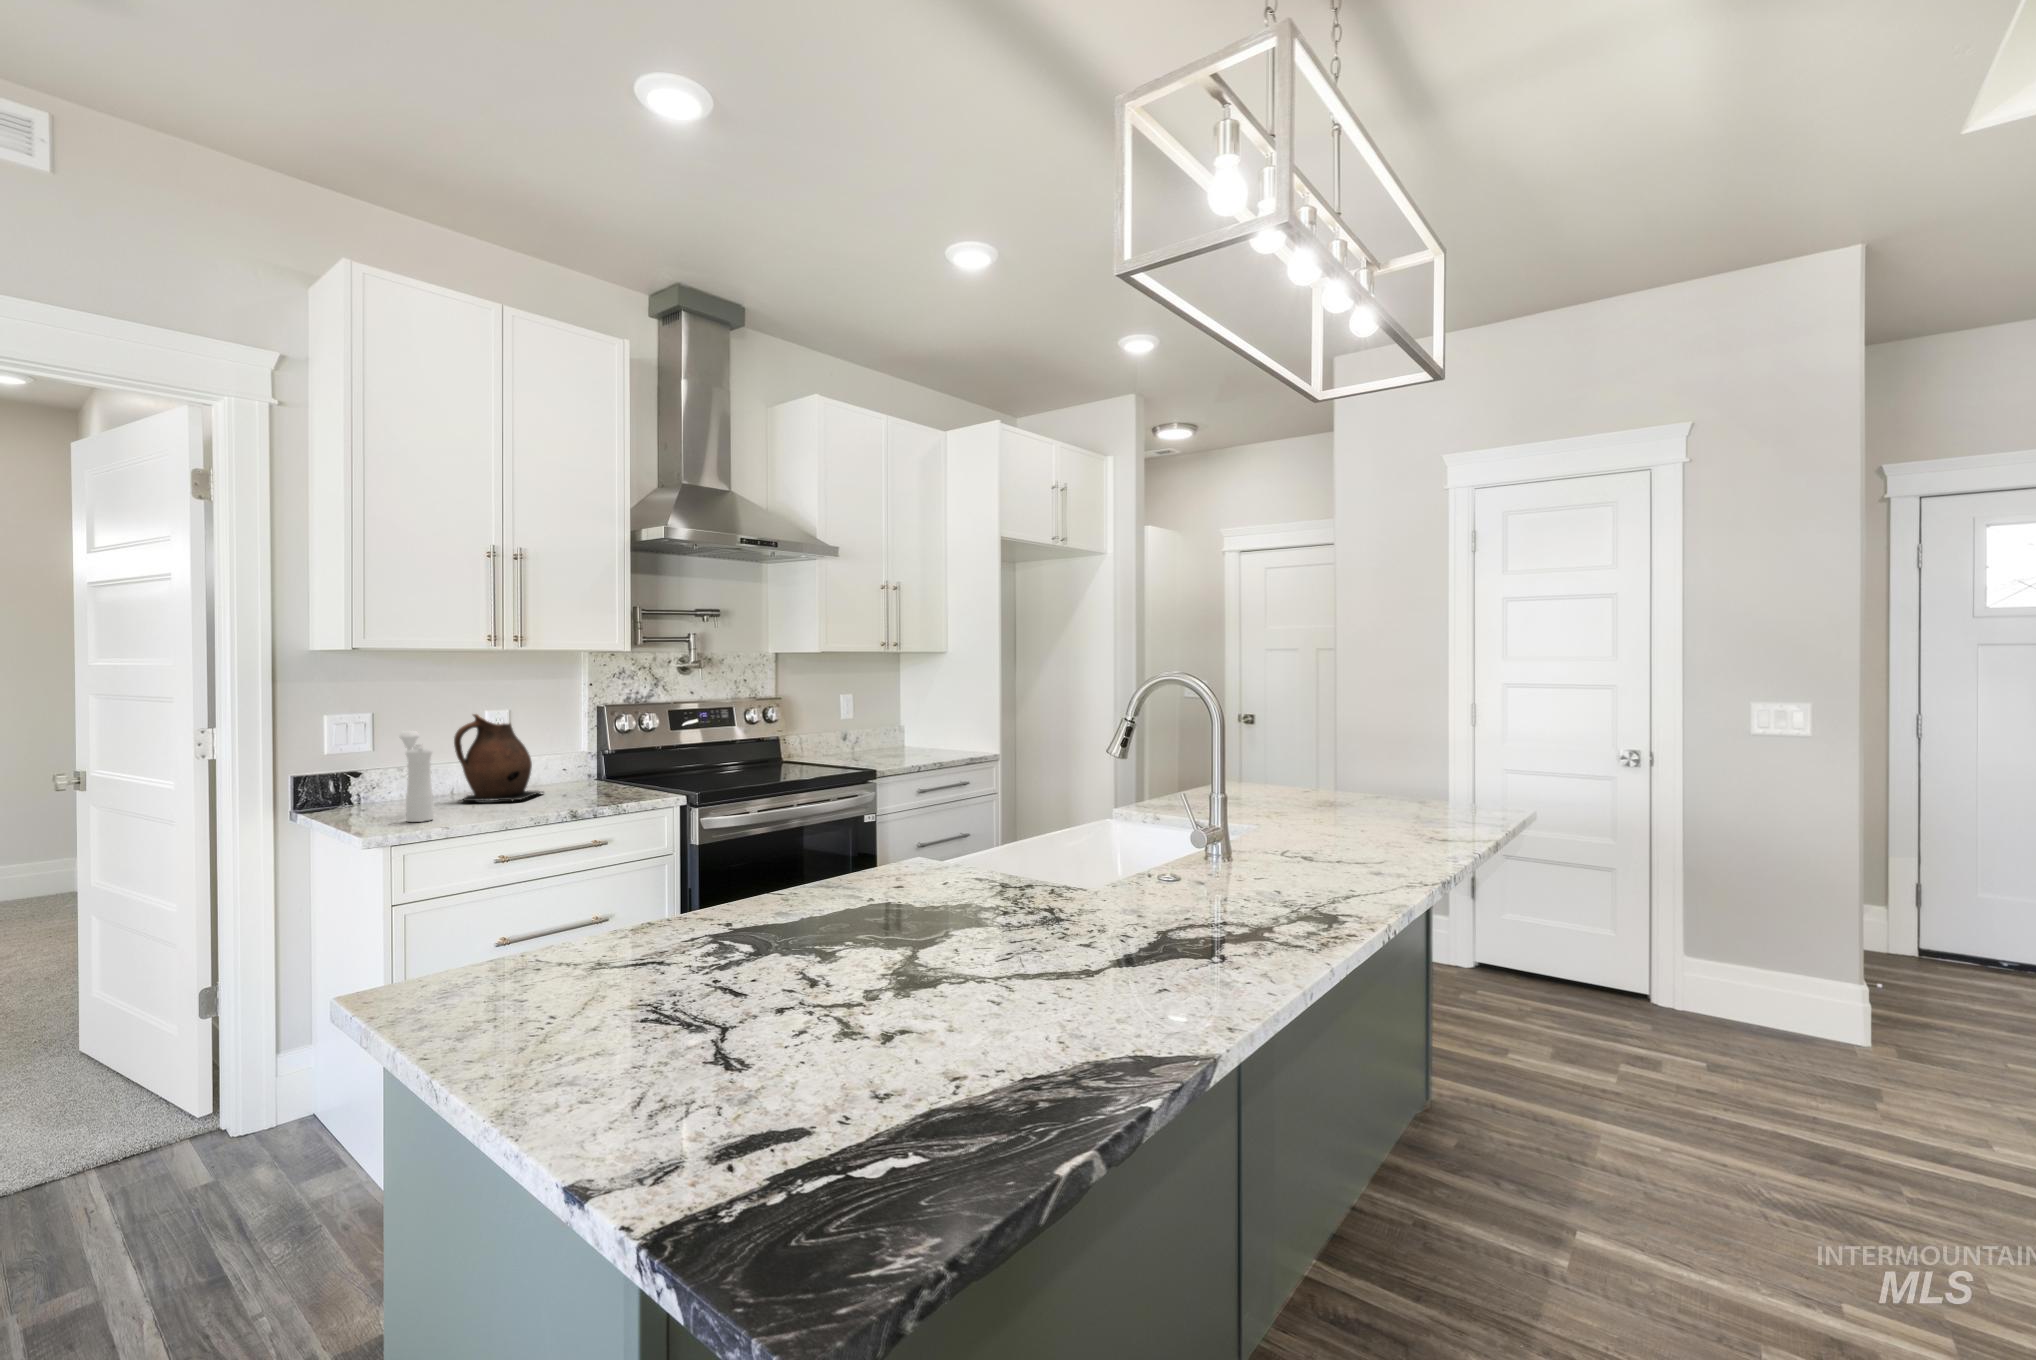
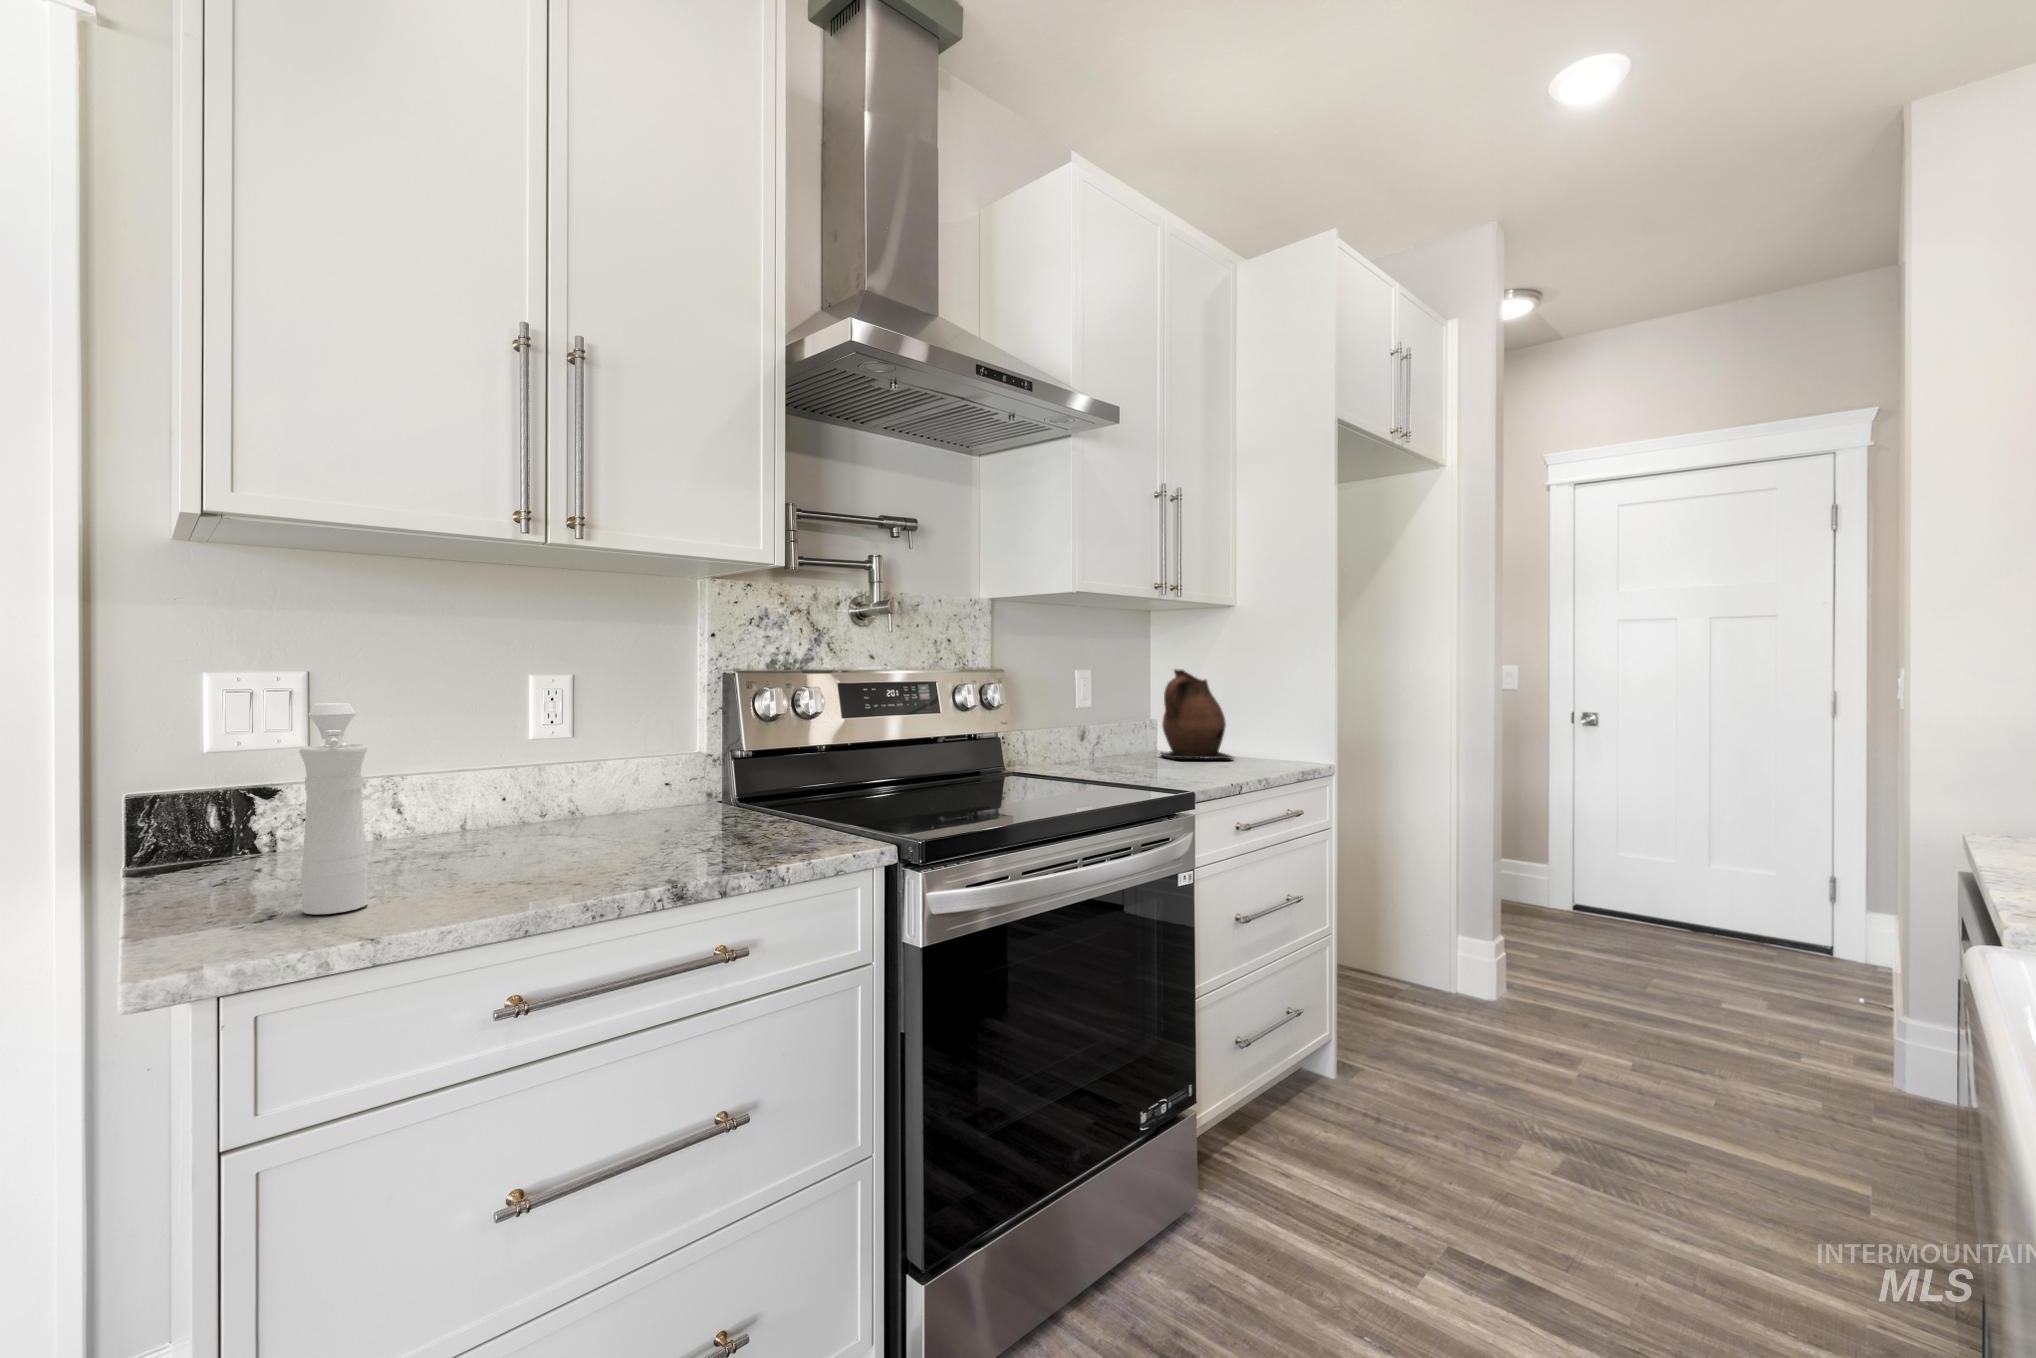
ceramic pitcher: present [454,714,542,801] -> present [1160,669,1232,759]

